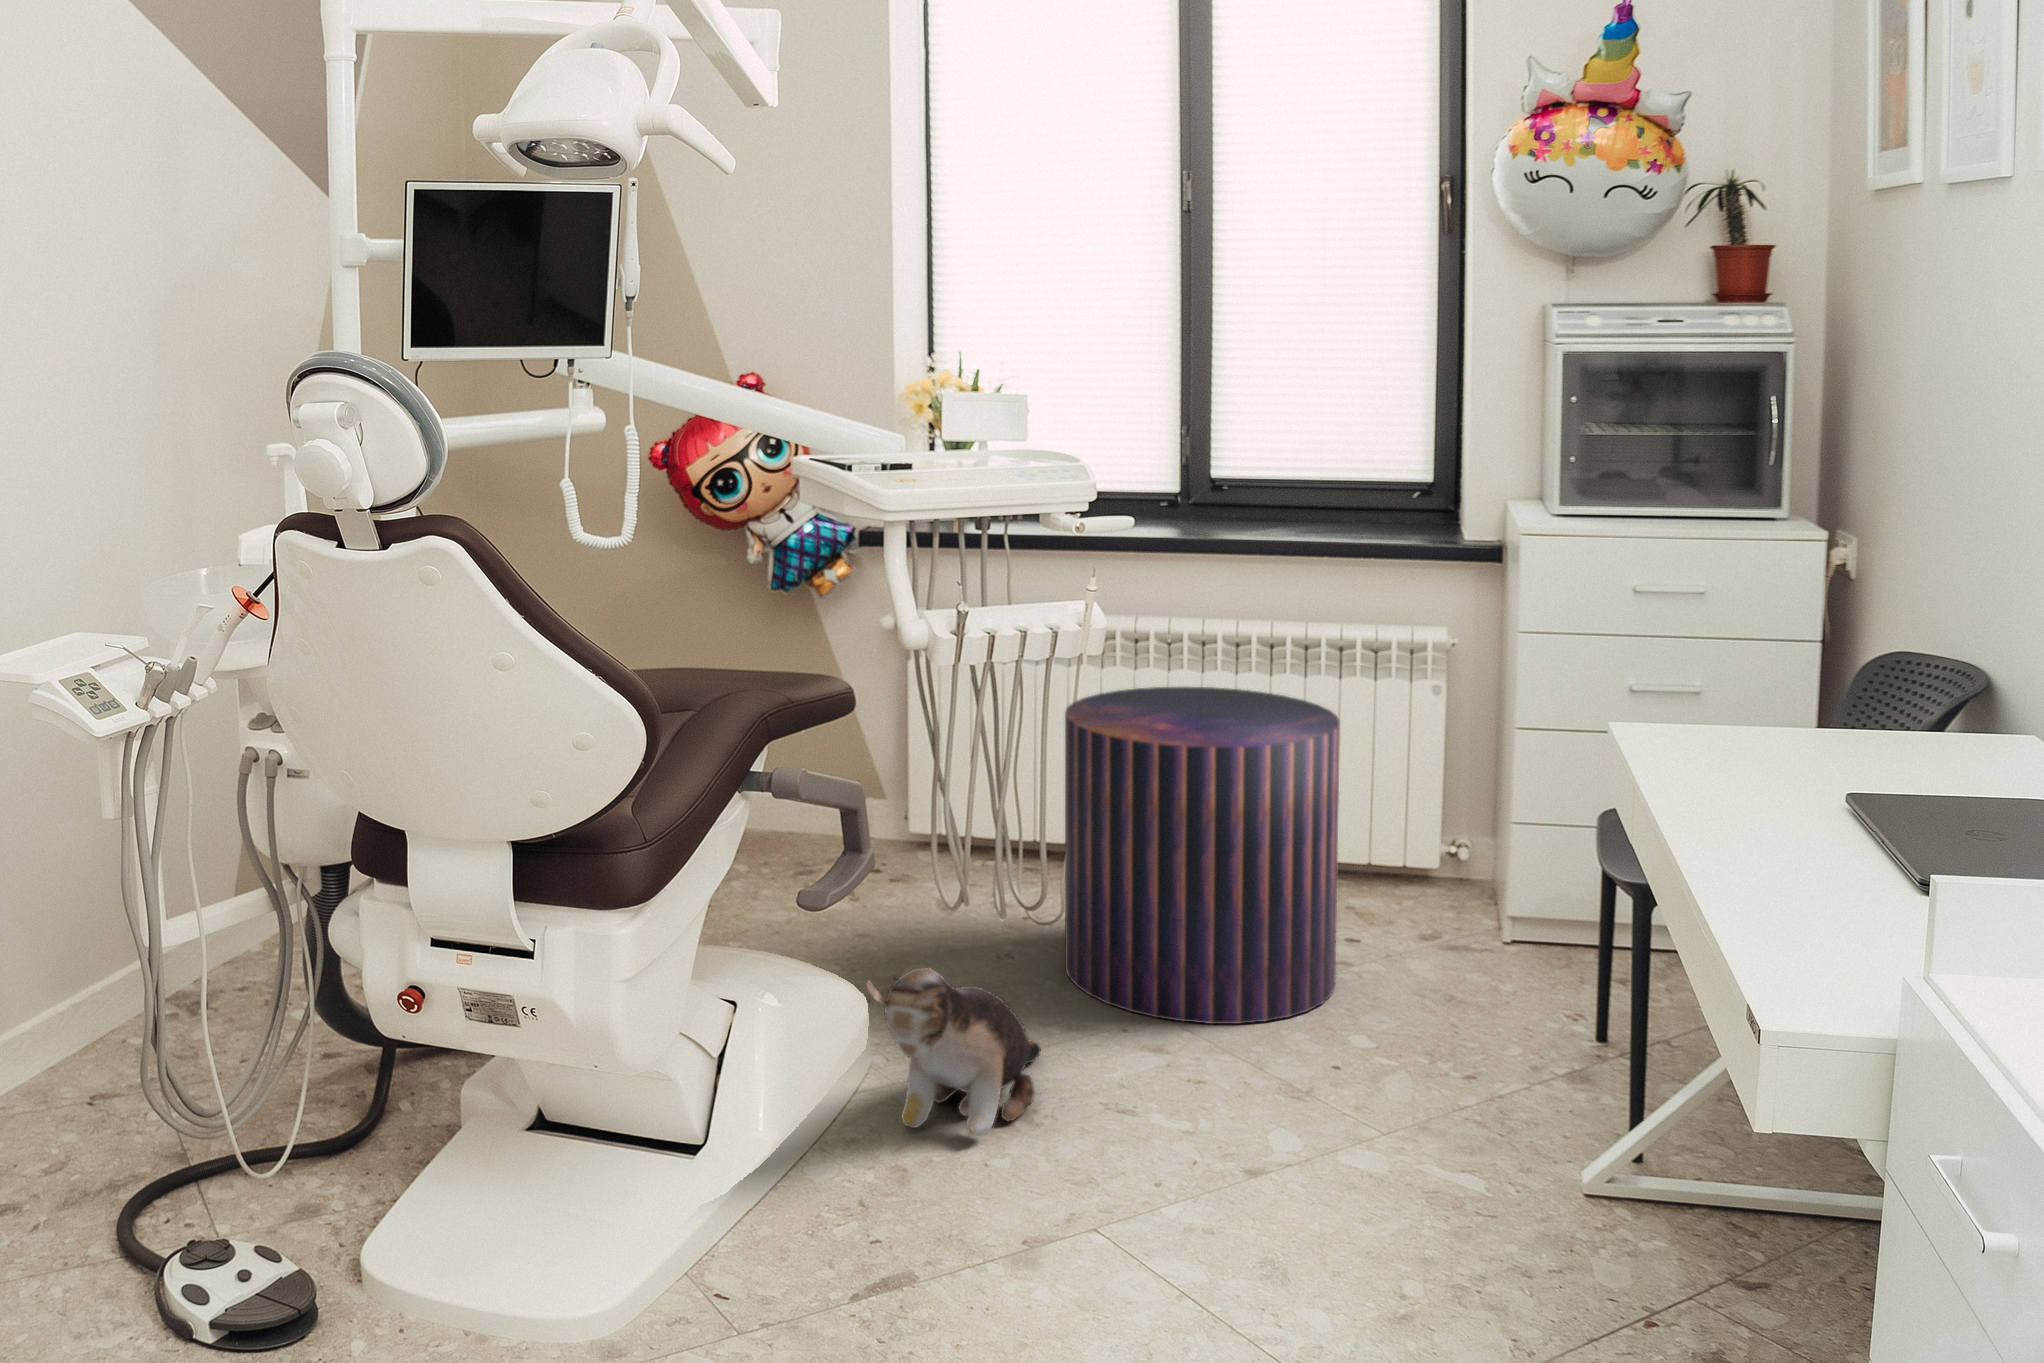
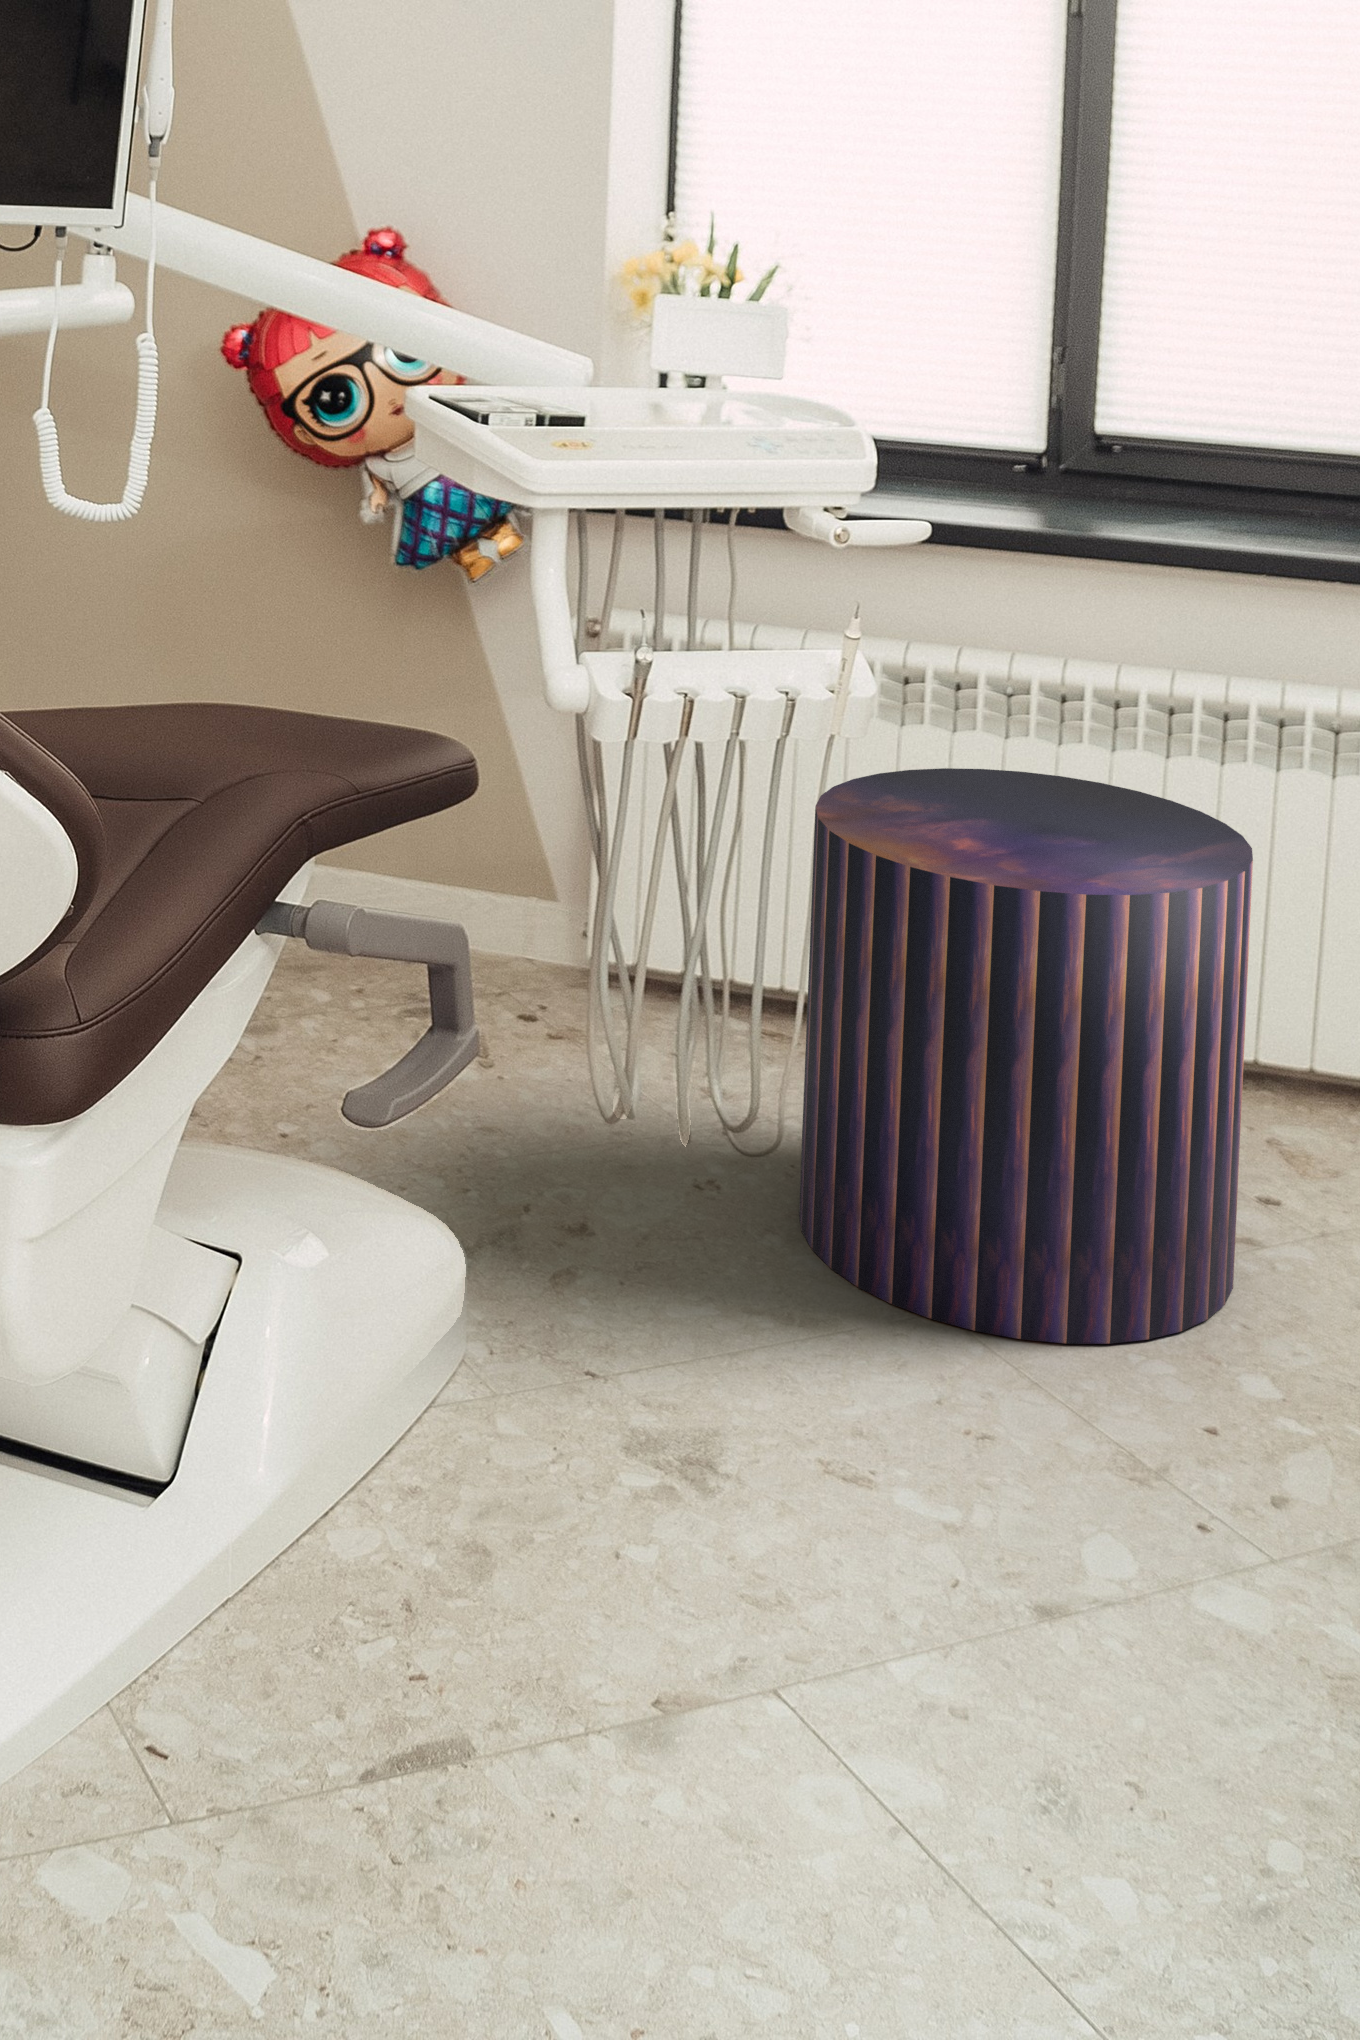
plush toy: present [867,968,1041,1137] -> none [436,1226,733,1514]

